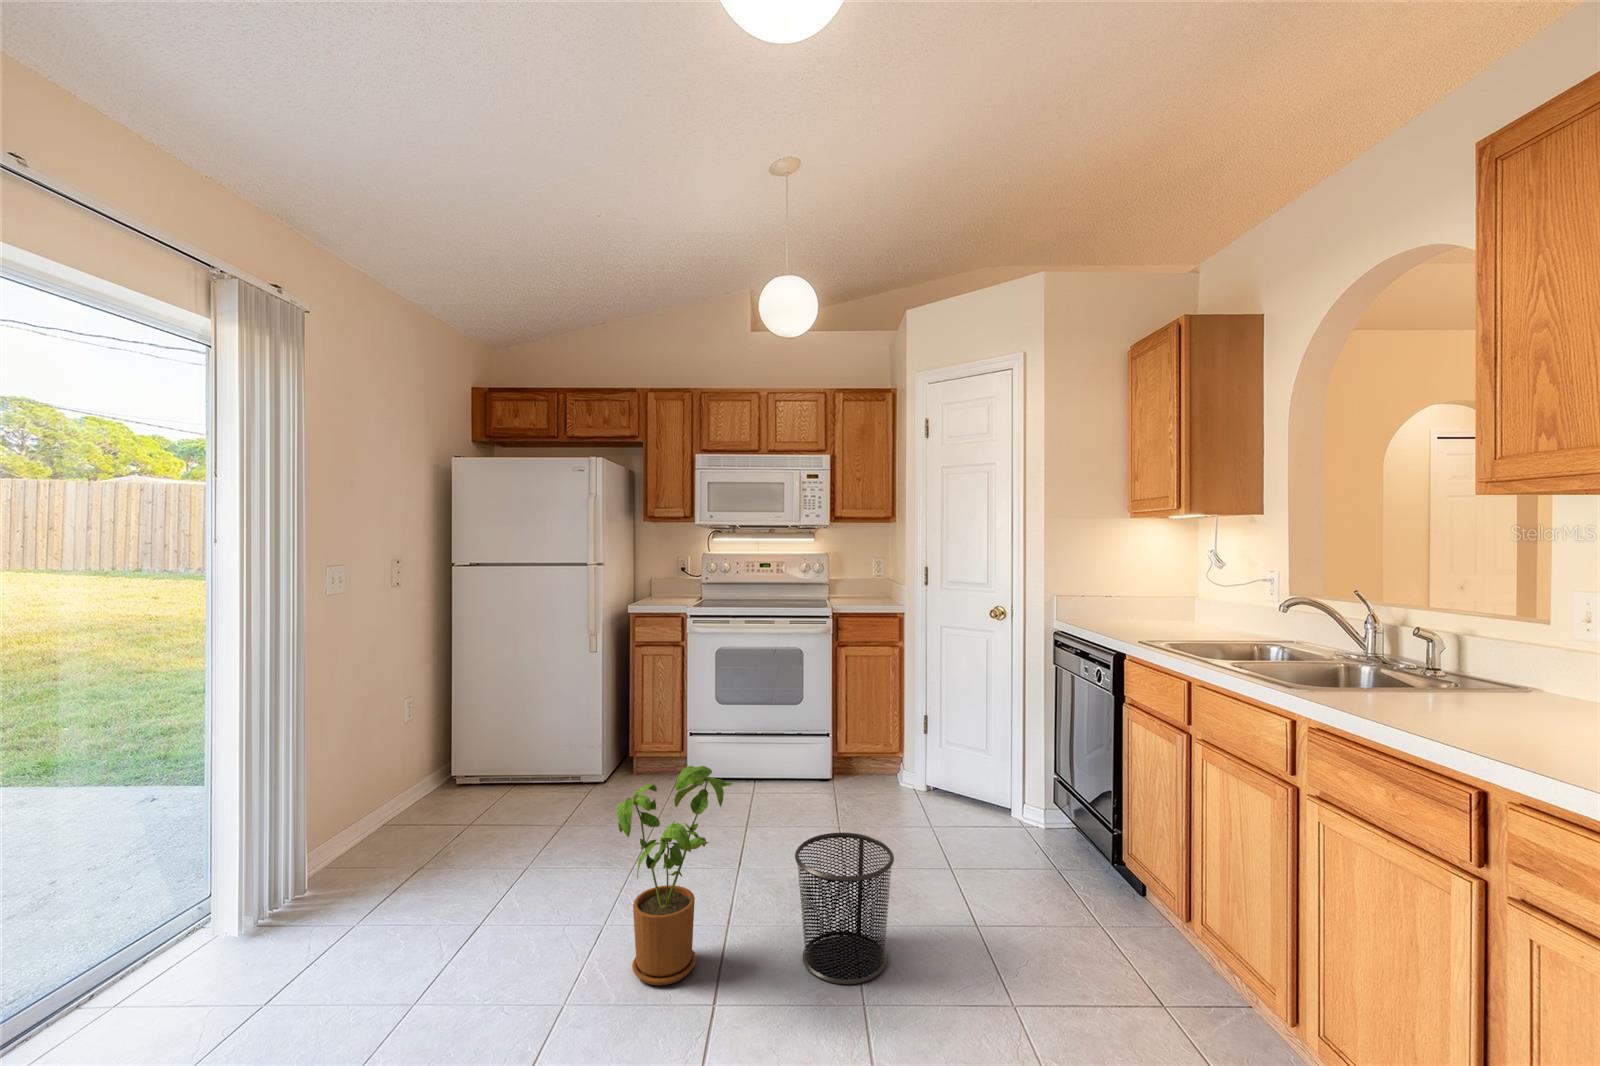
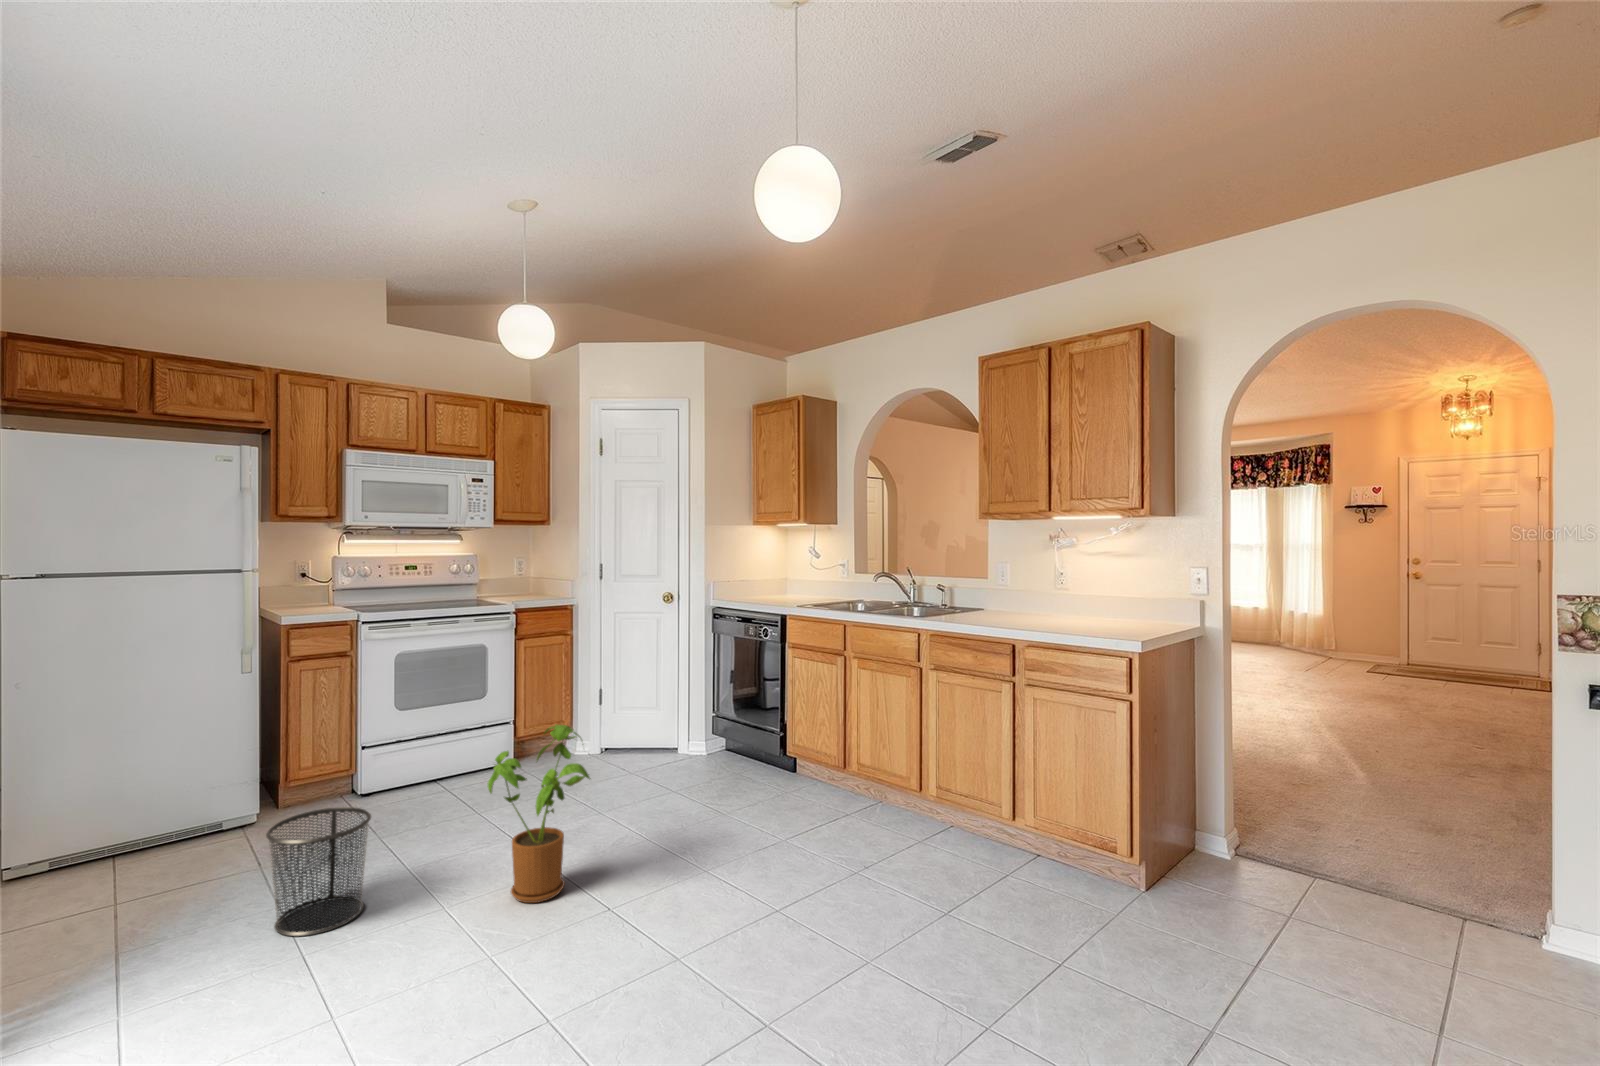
waste bin: present [795,833,894,985] -> present [266,807,371,937]

